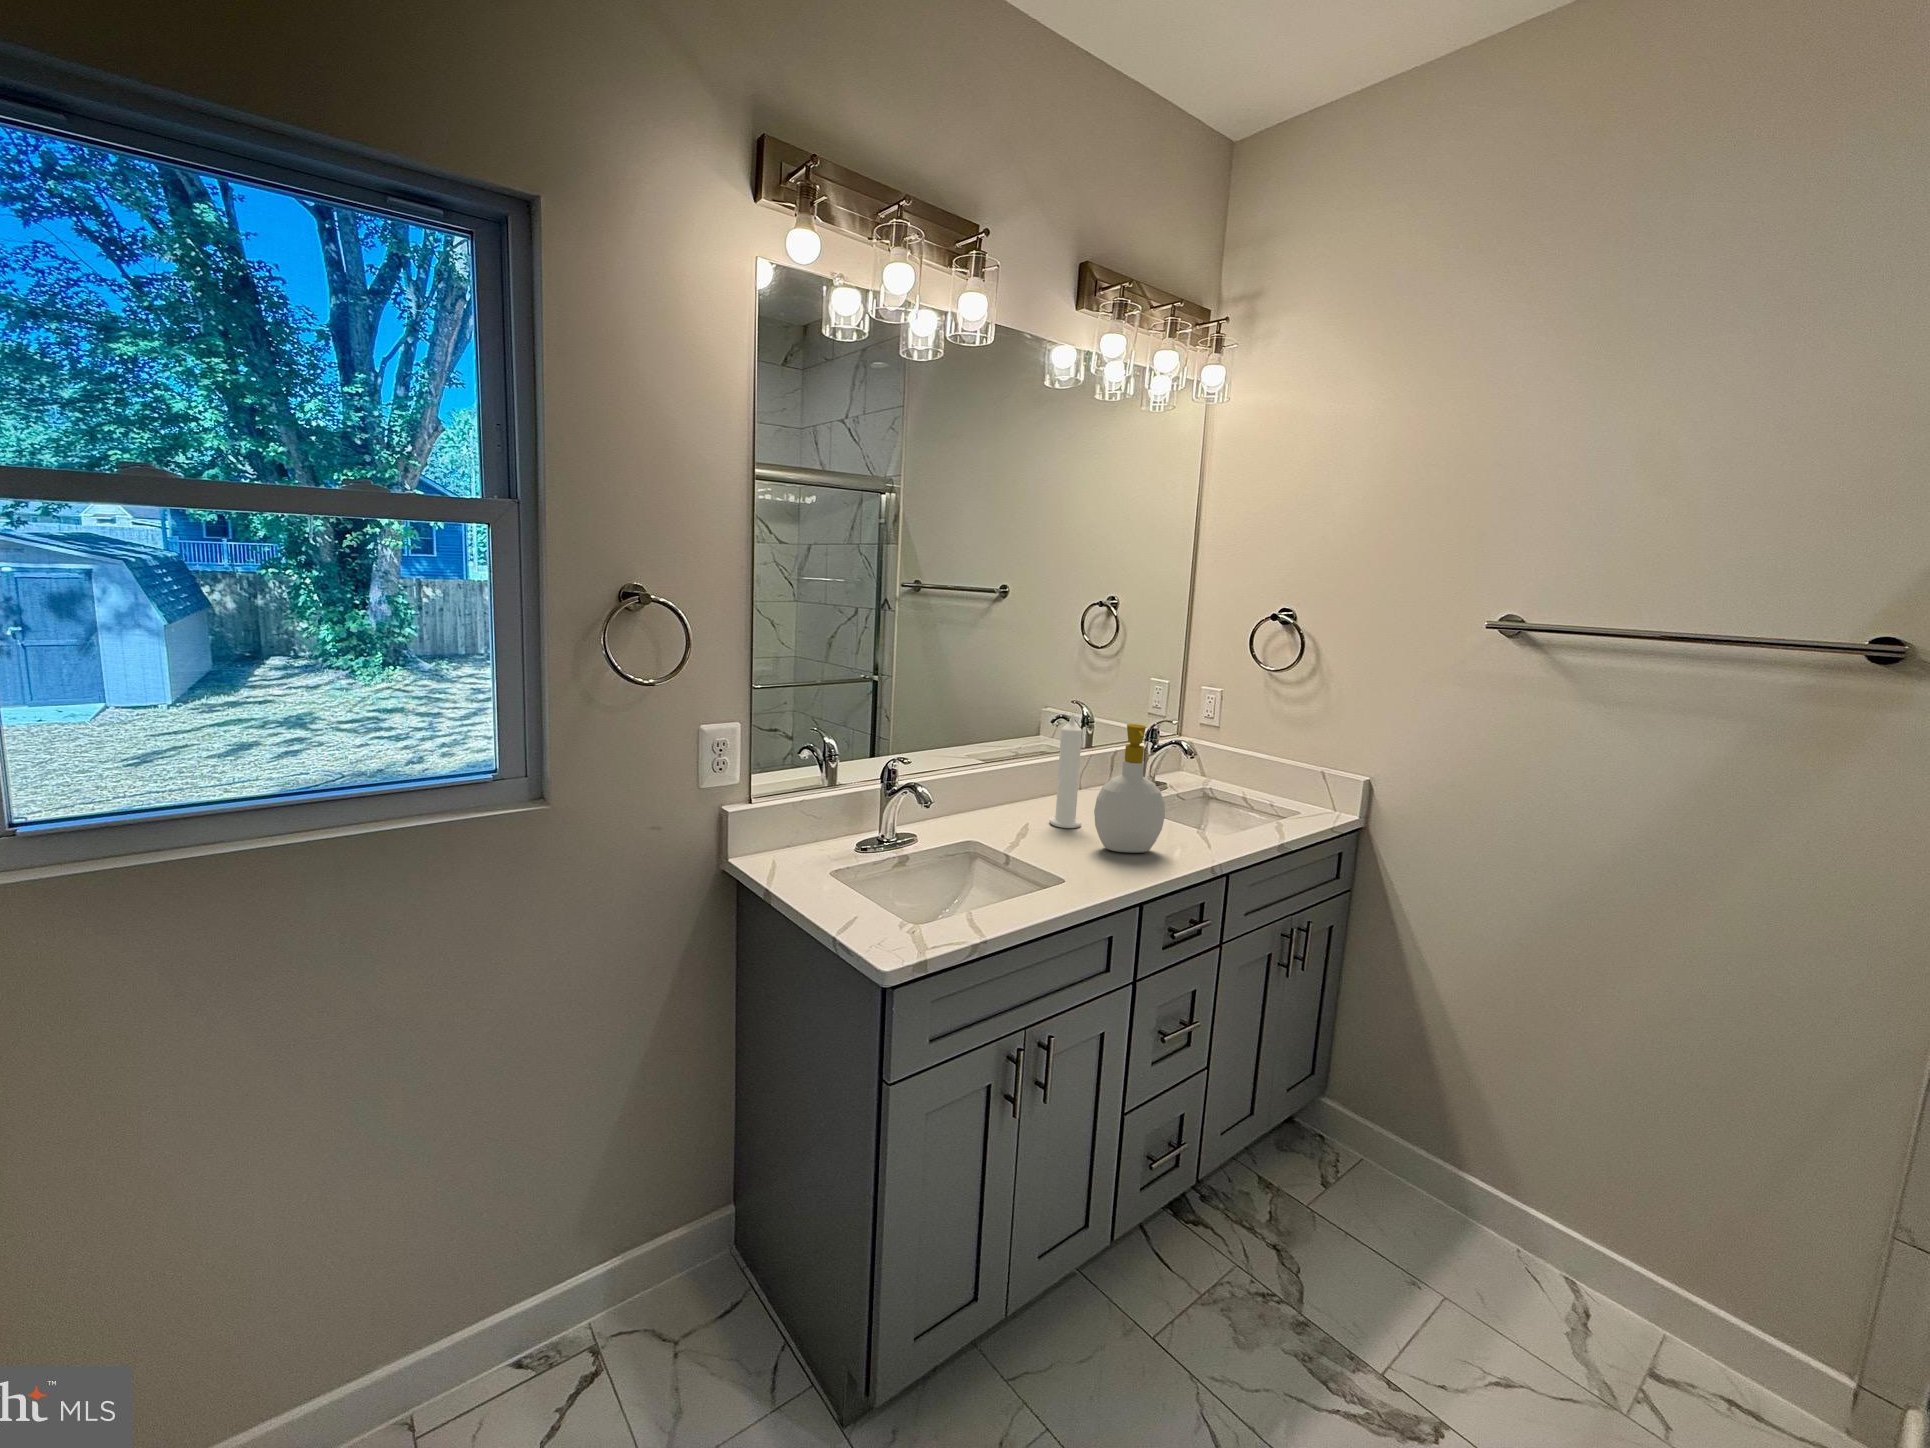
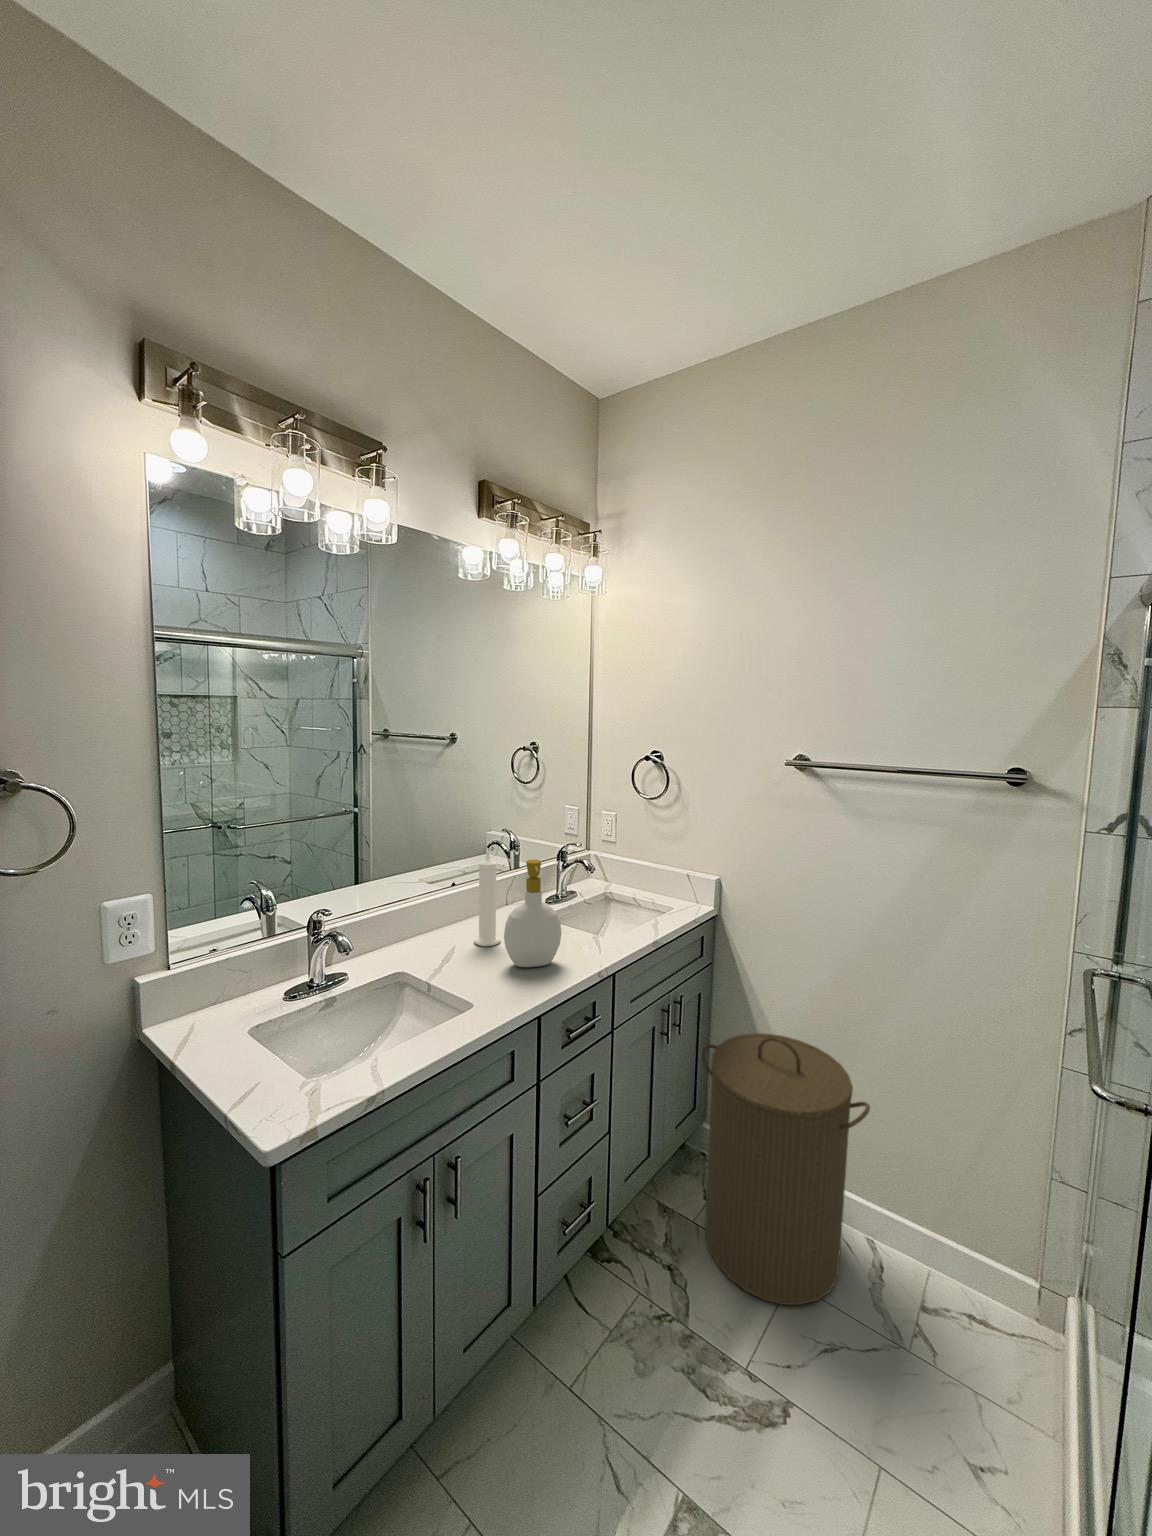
laundry hamper: none [1325,984,1586,1328] -> present [702,1033,870,1305]

